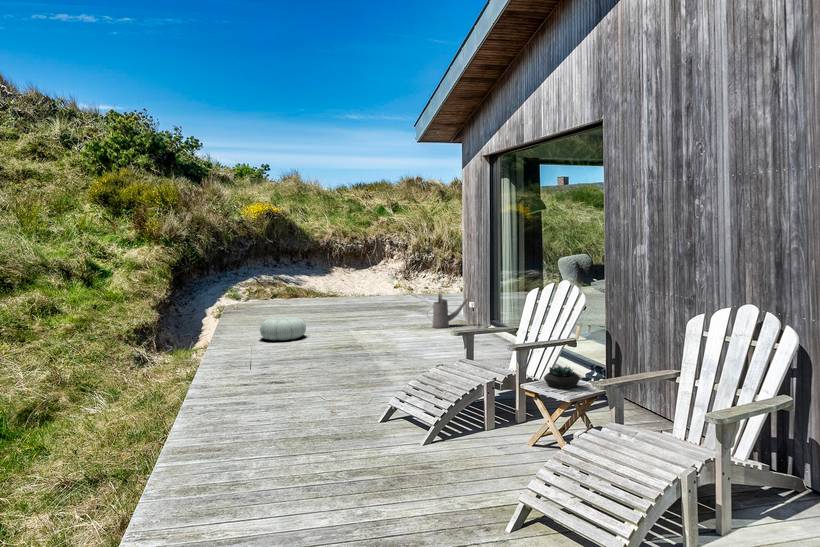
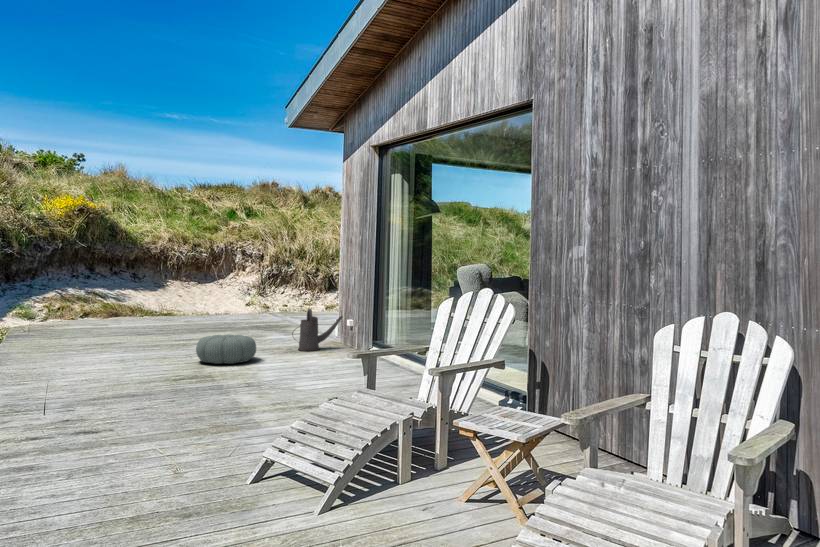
pouf: present [260,317,306,340] -> present [196,334,256,364]
succulent plant: present [544,366,580,389] -> none [483,393,530,424]

